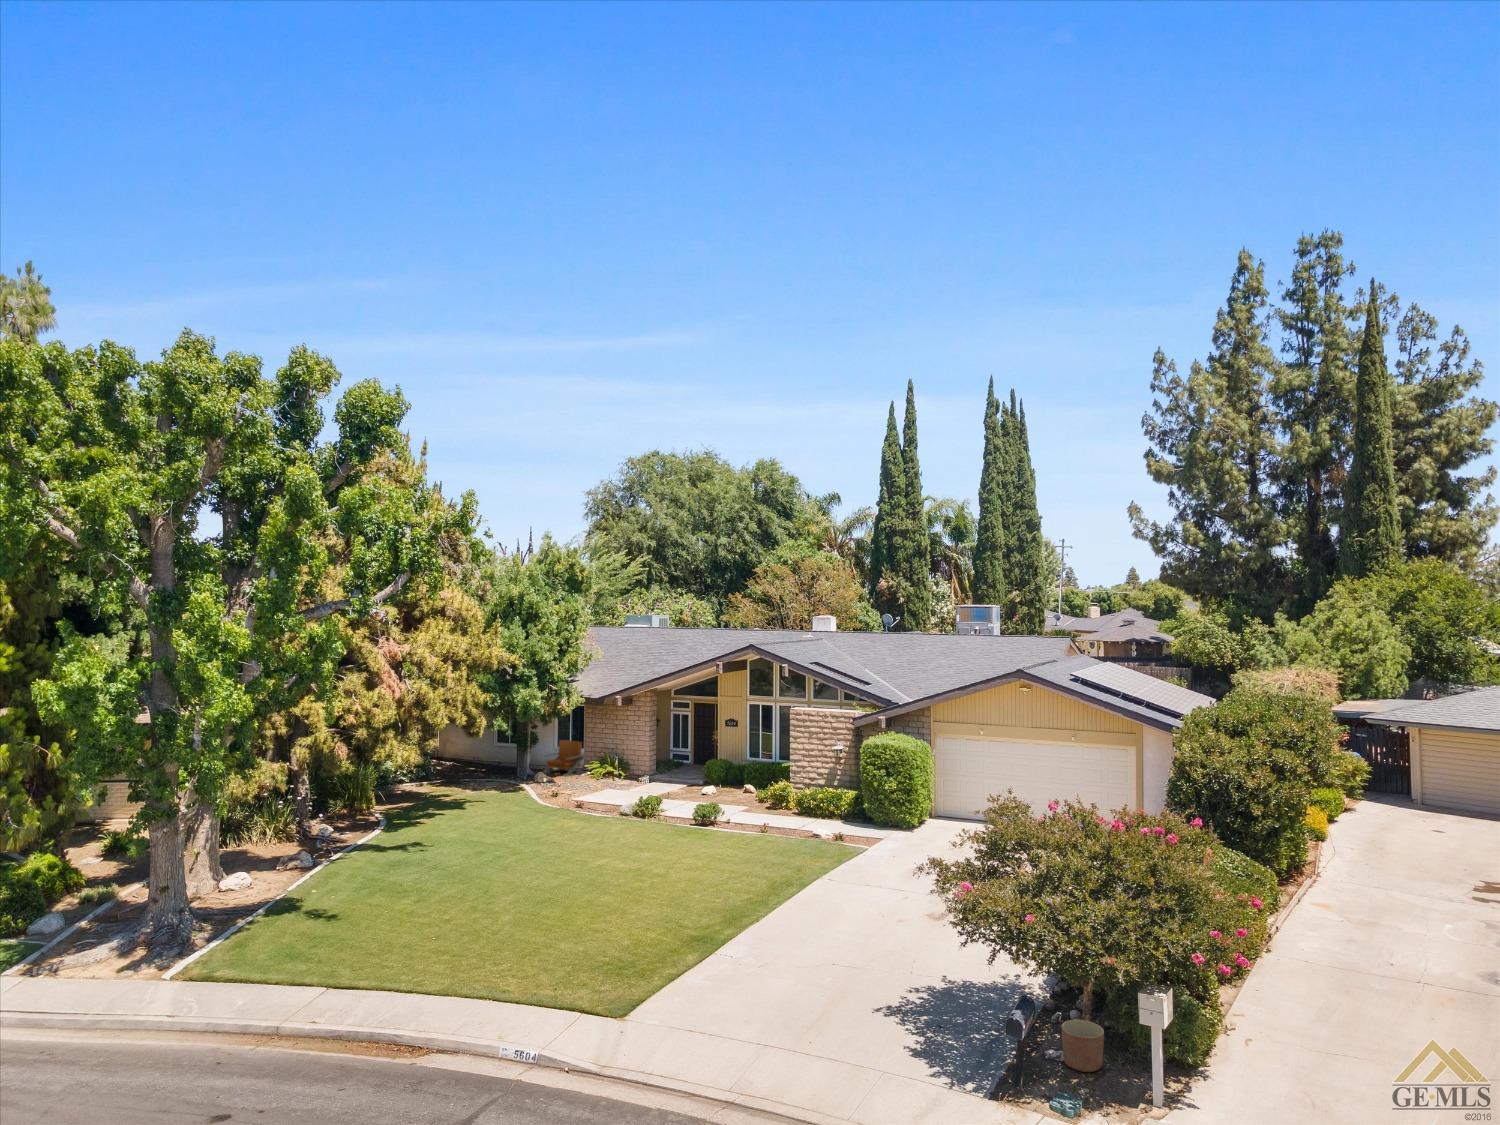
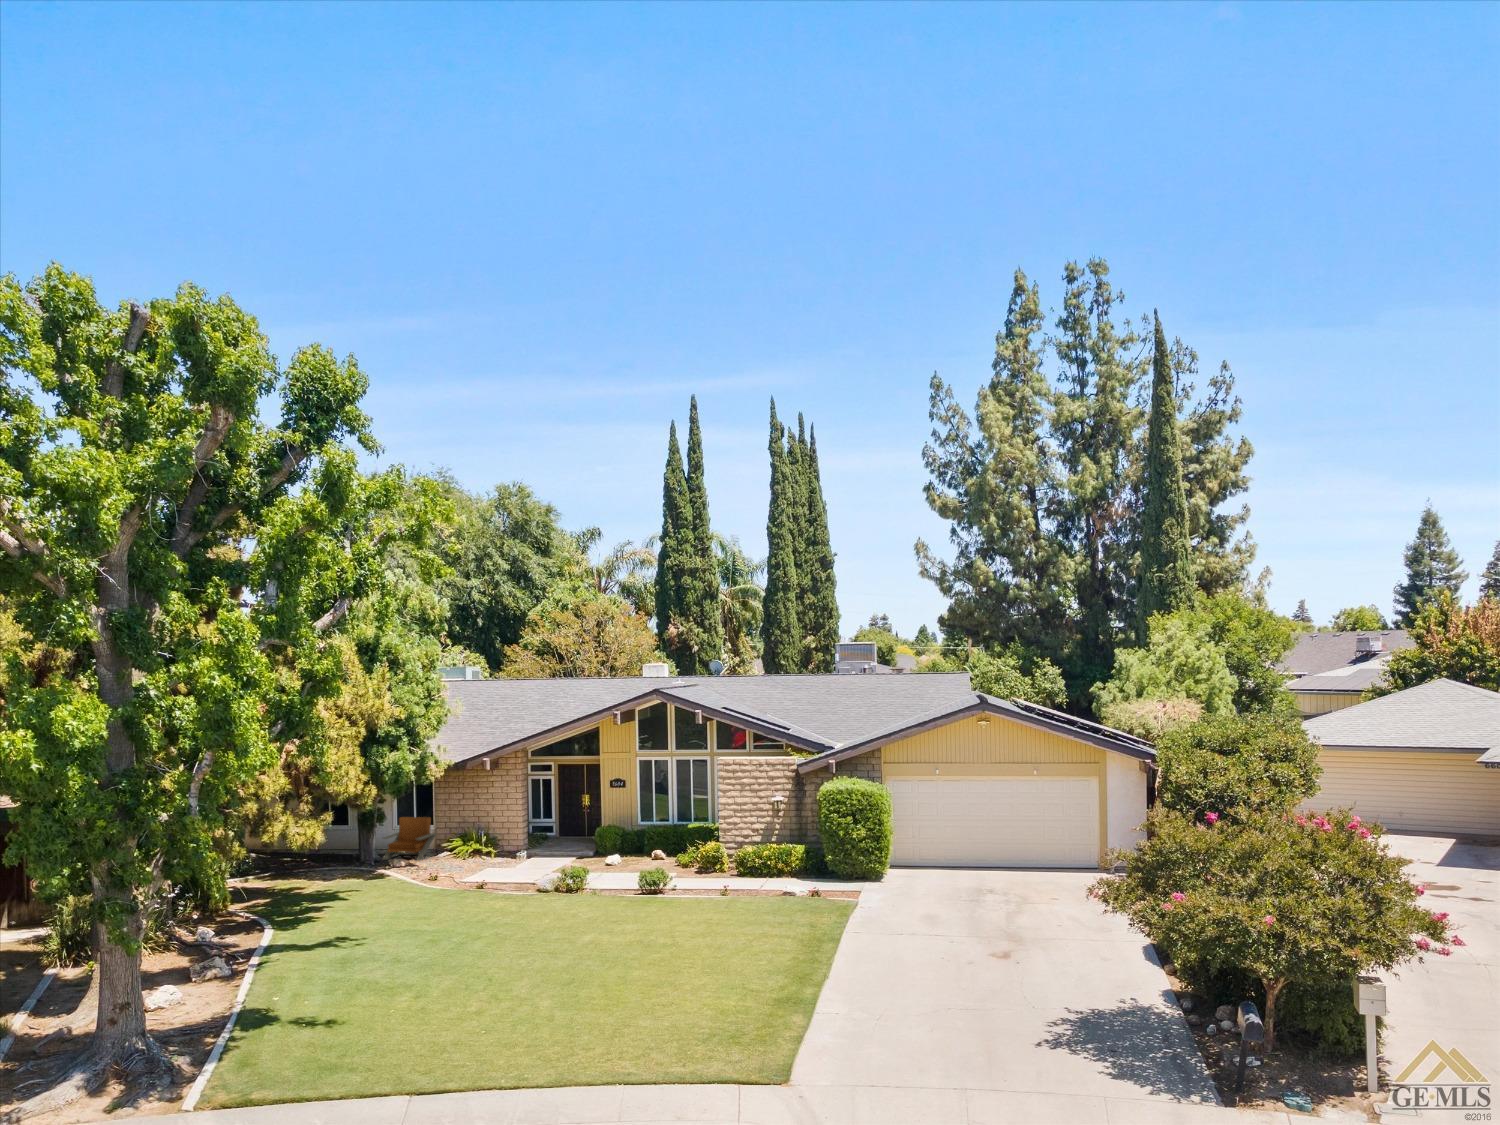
planter: present [1062,1020,1104,1072] -> none [1299,1021,1344,1069]

